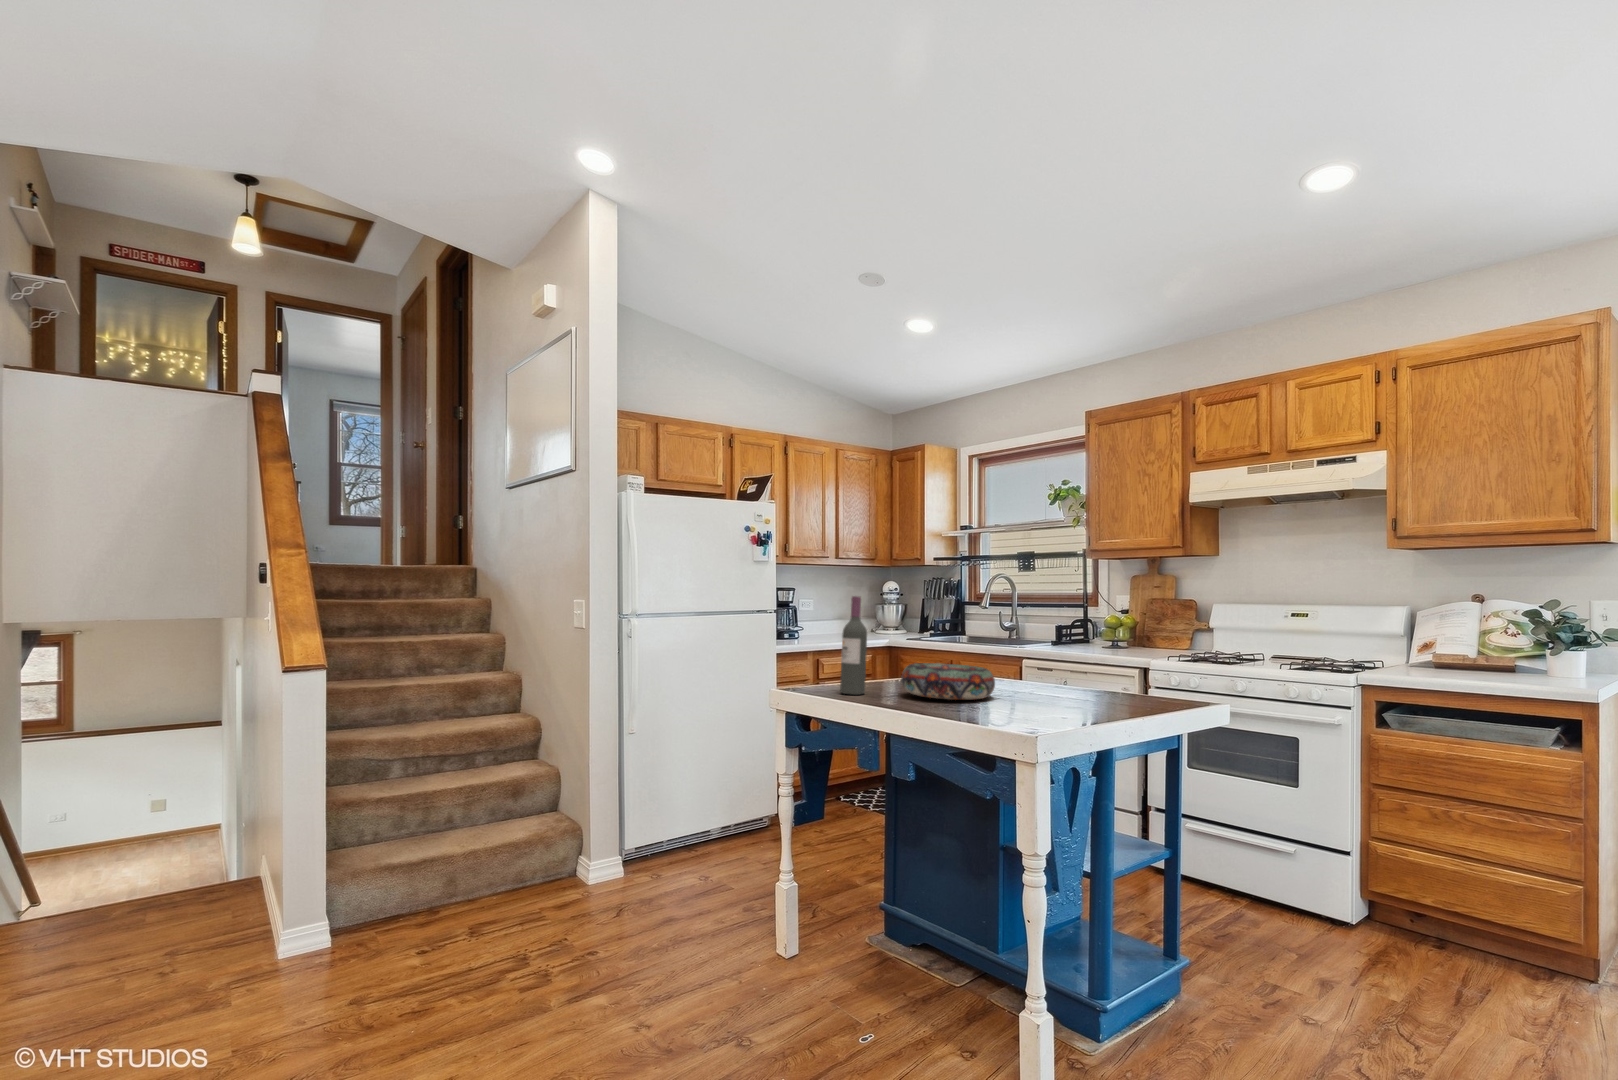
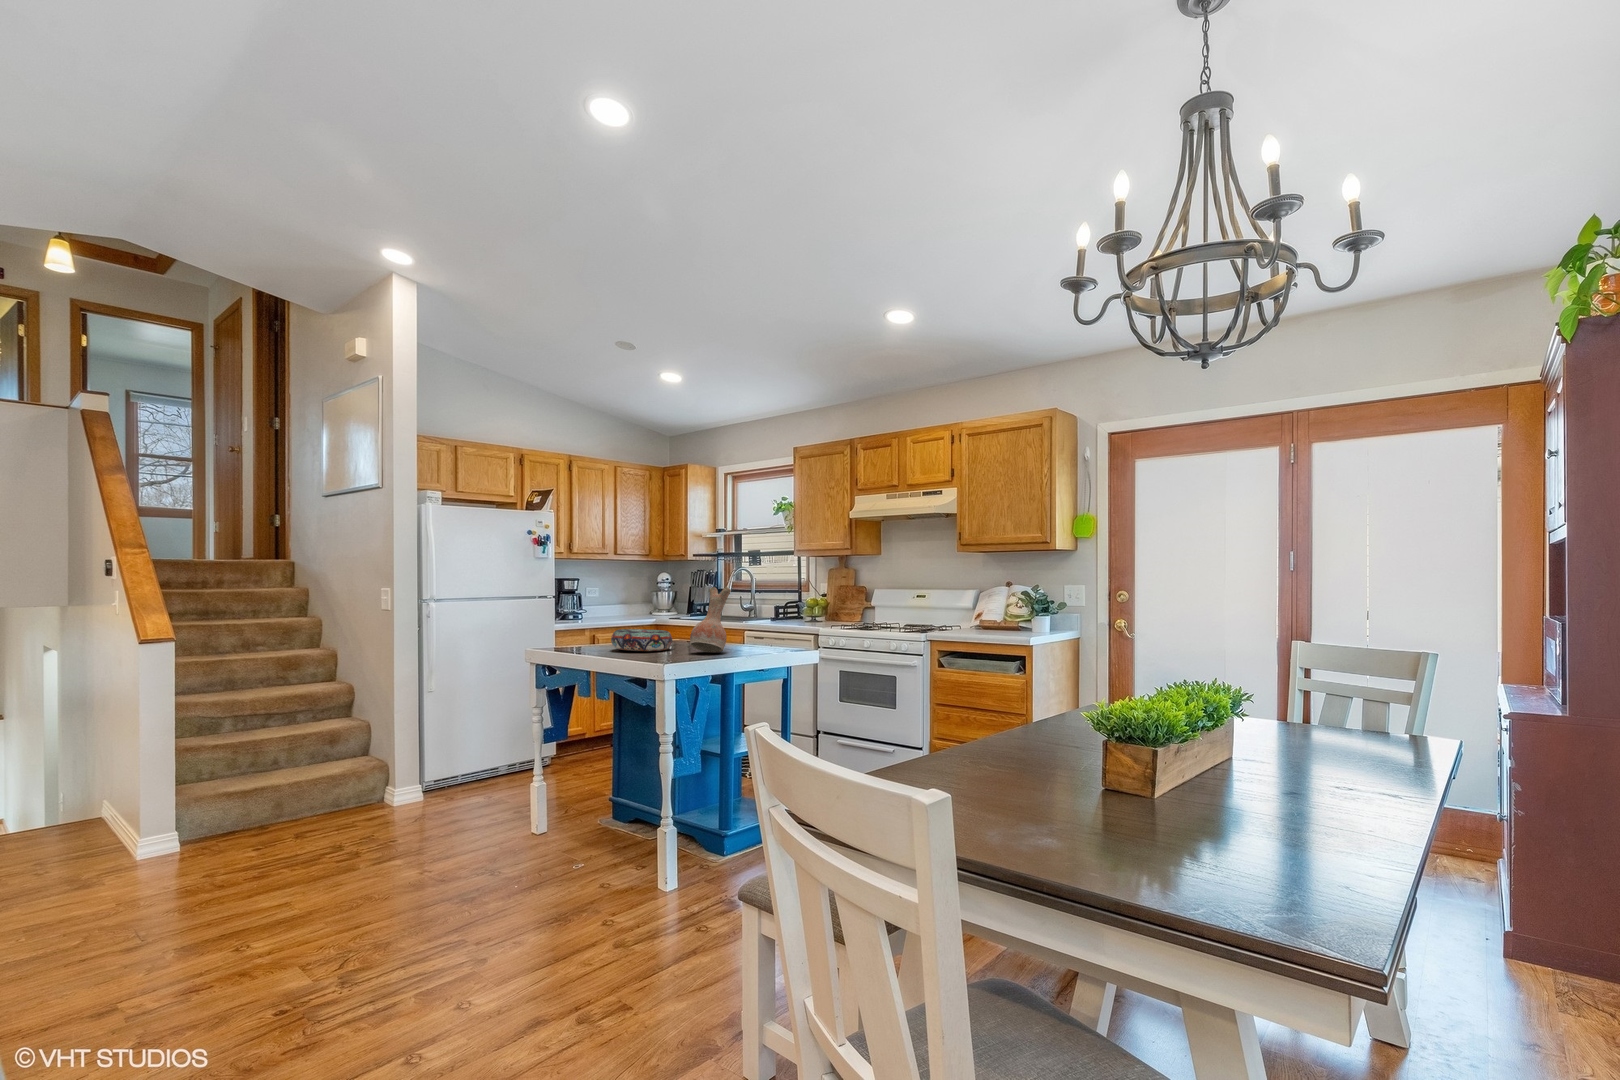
wine bottle: present [840,596,867,695] -> none [571,585,590,650]
vase: none [1035,600,1098,705] -> present [690,587,731,652]

